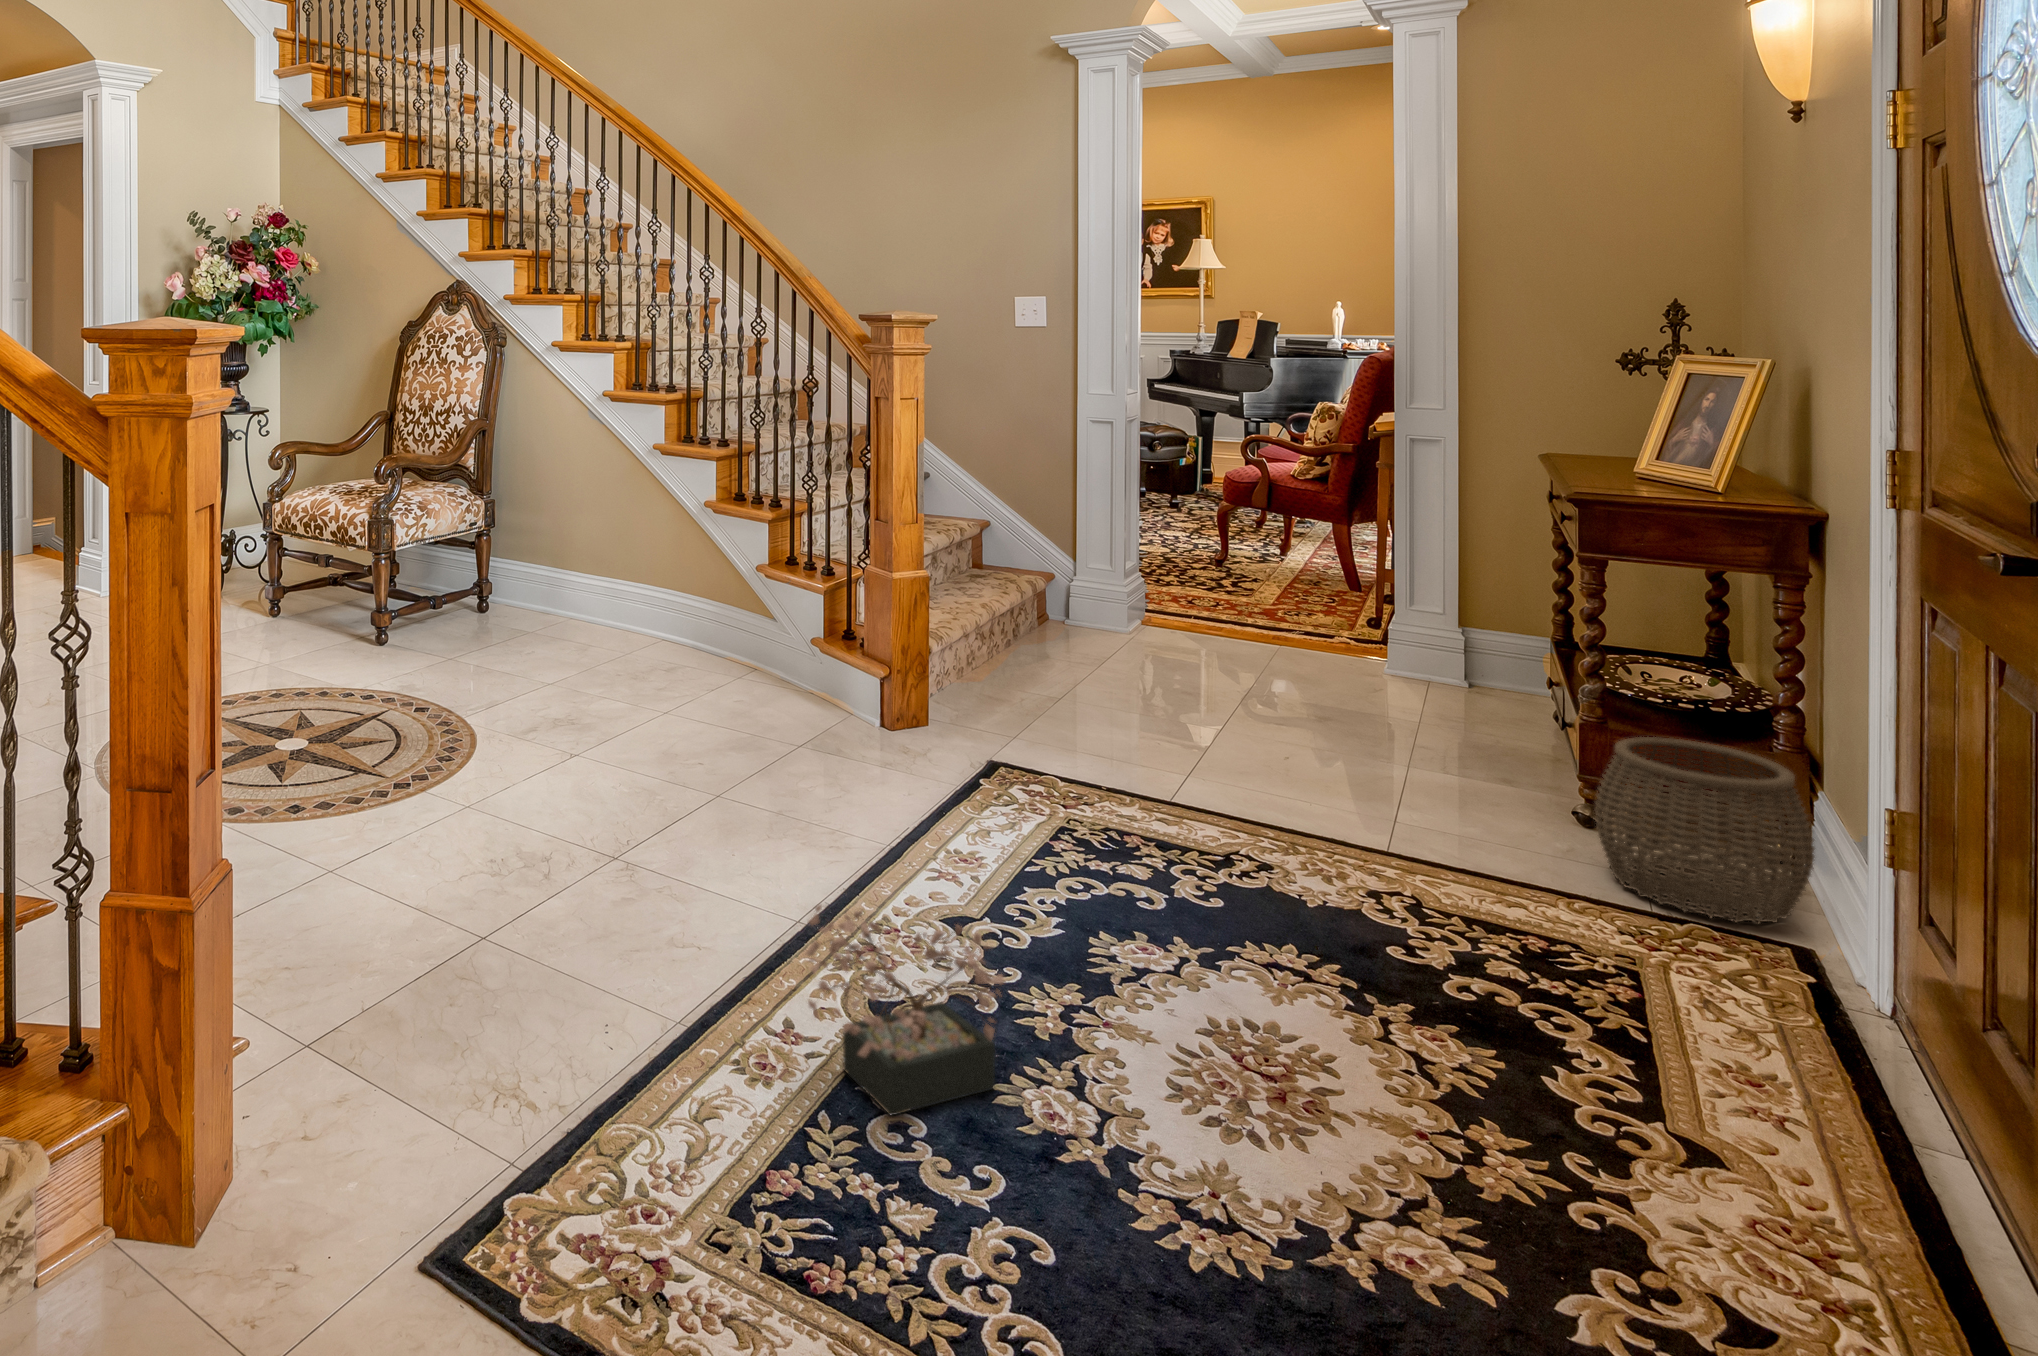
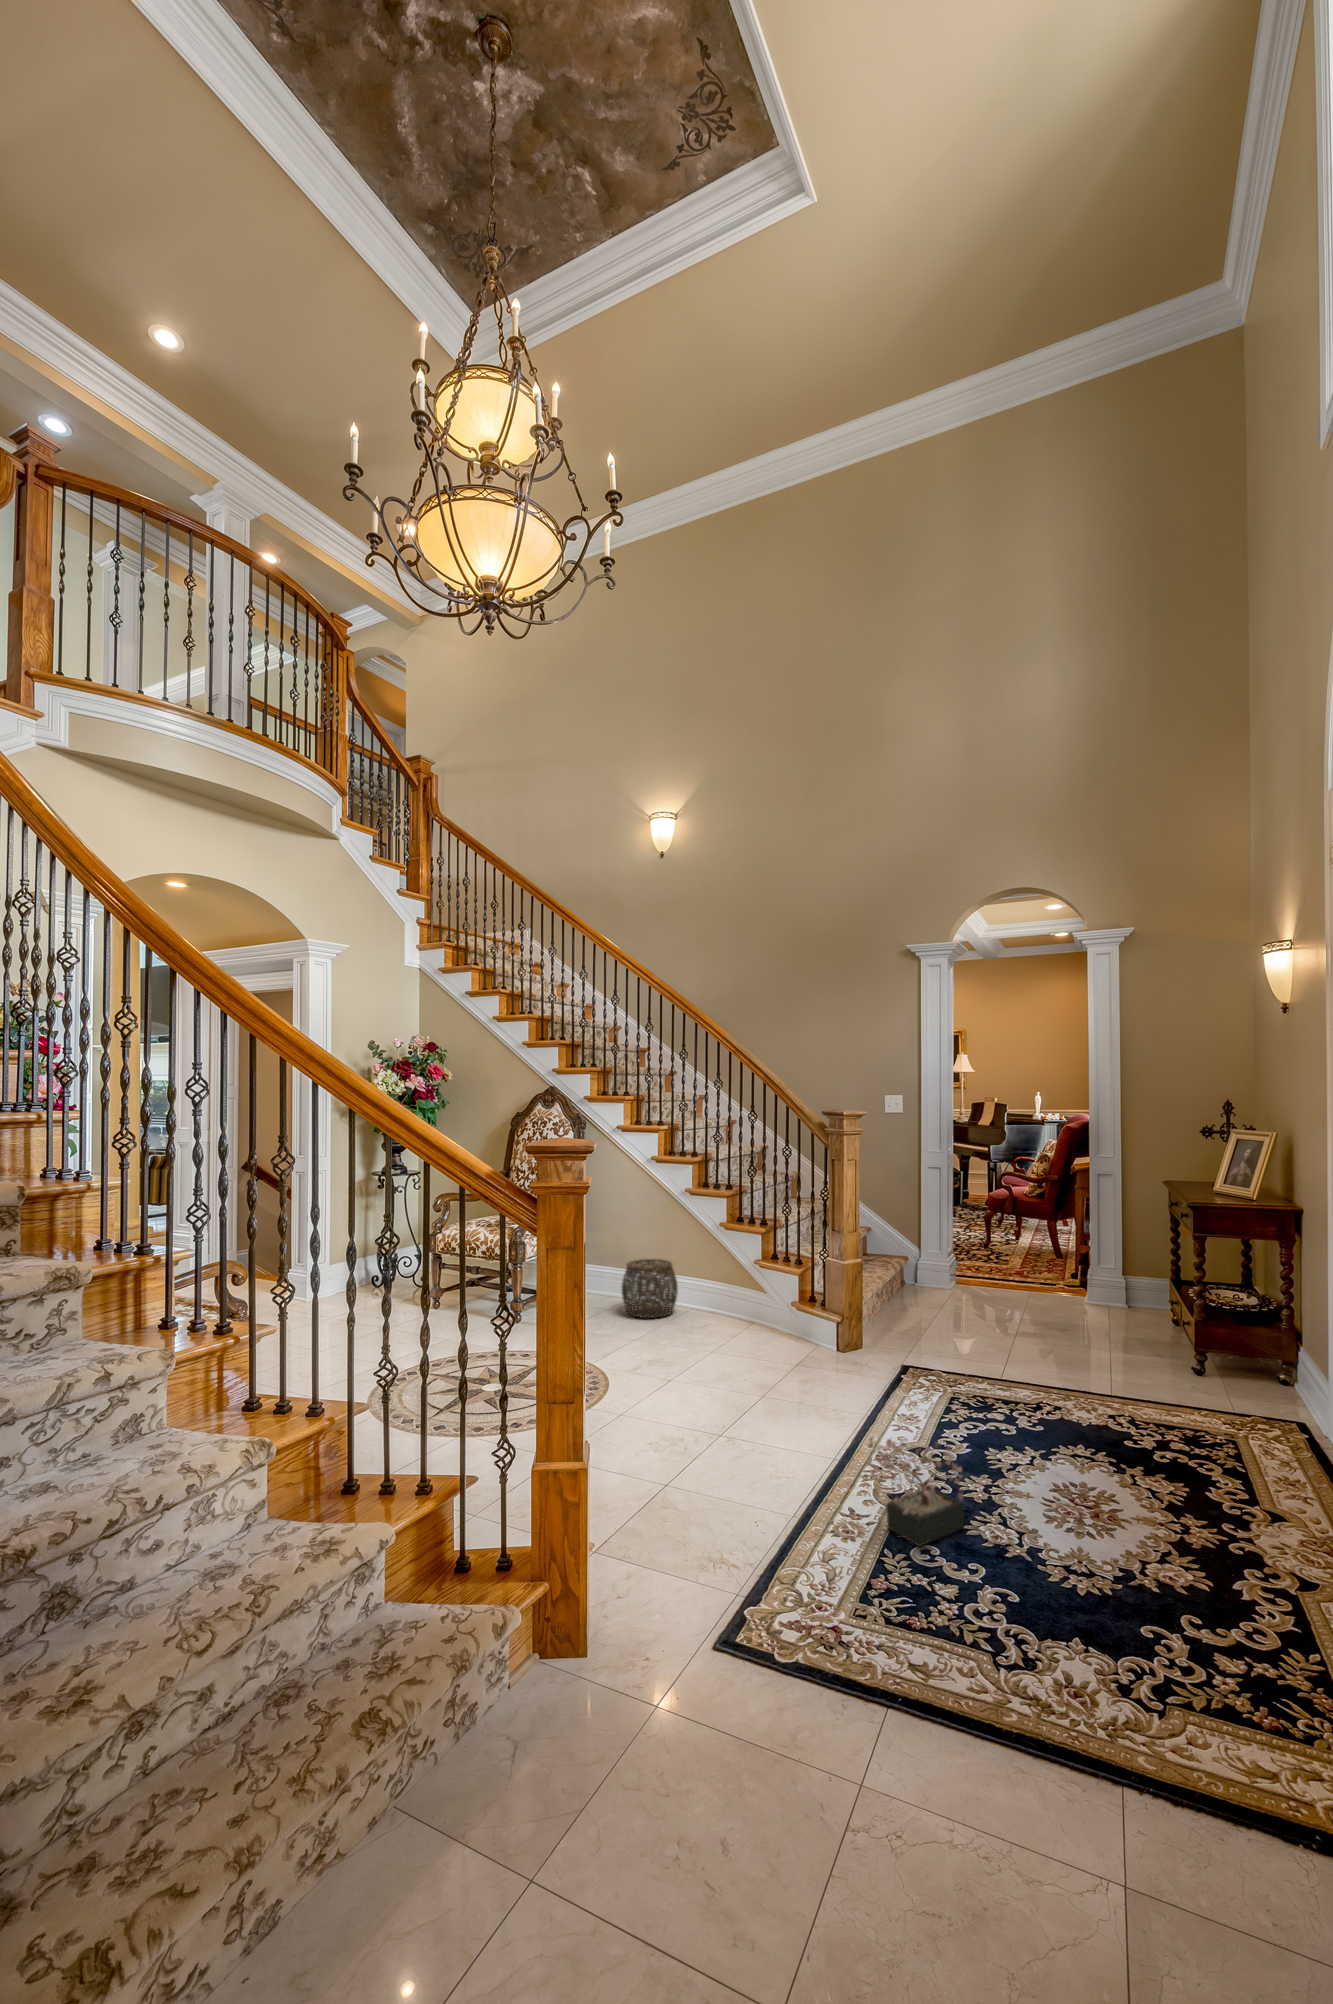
woven basket: present [1595,737,1814,924] -> present [622,1259,678,1318]

